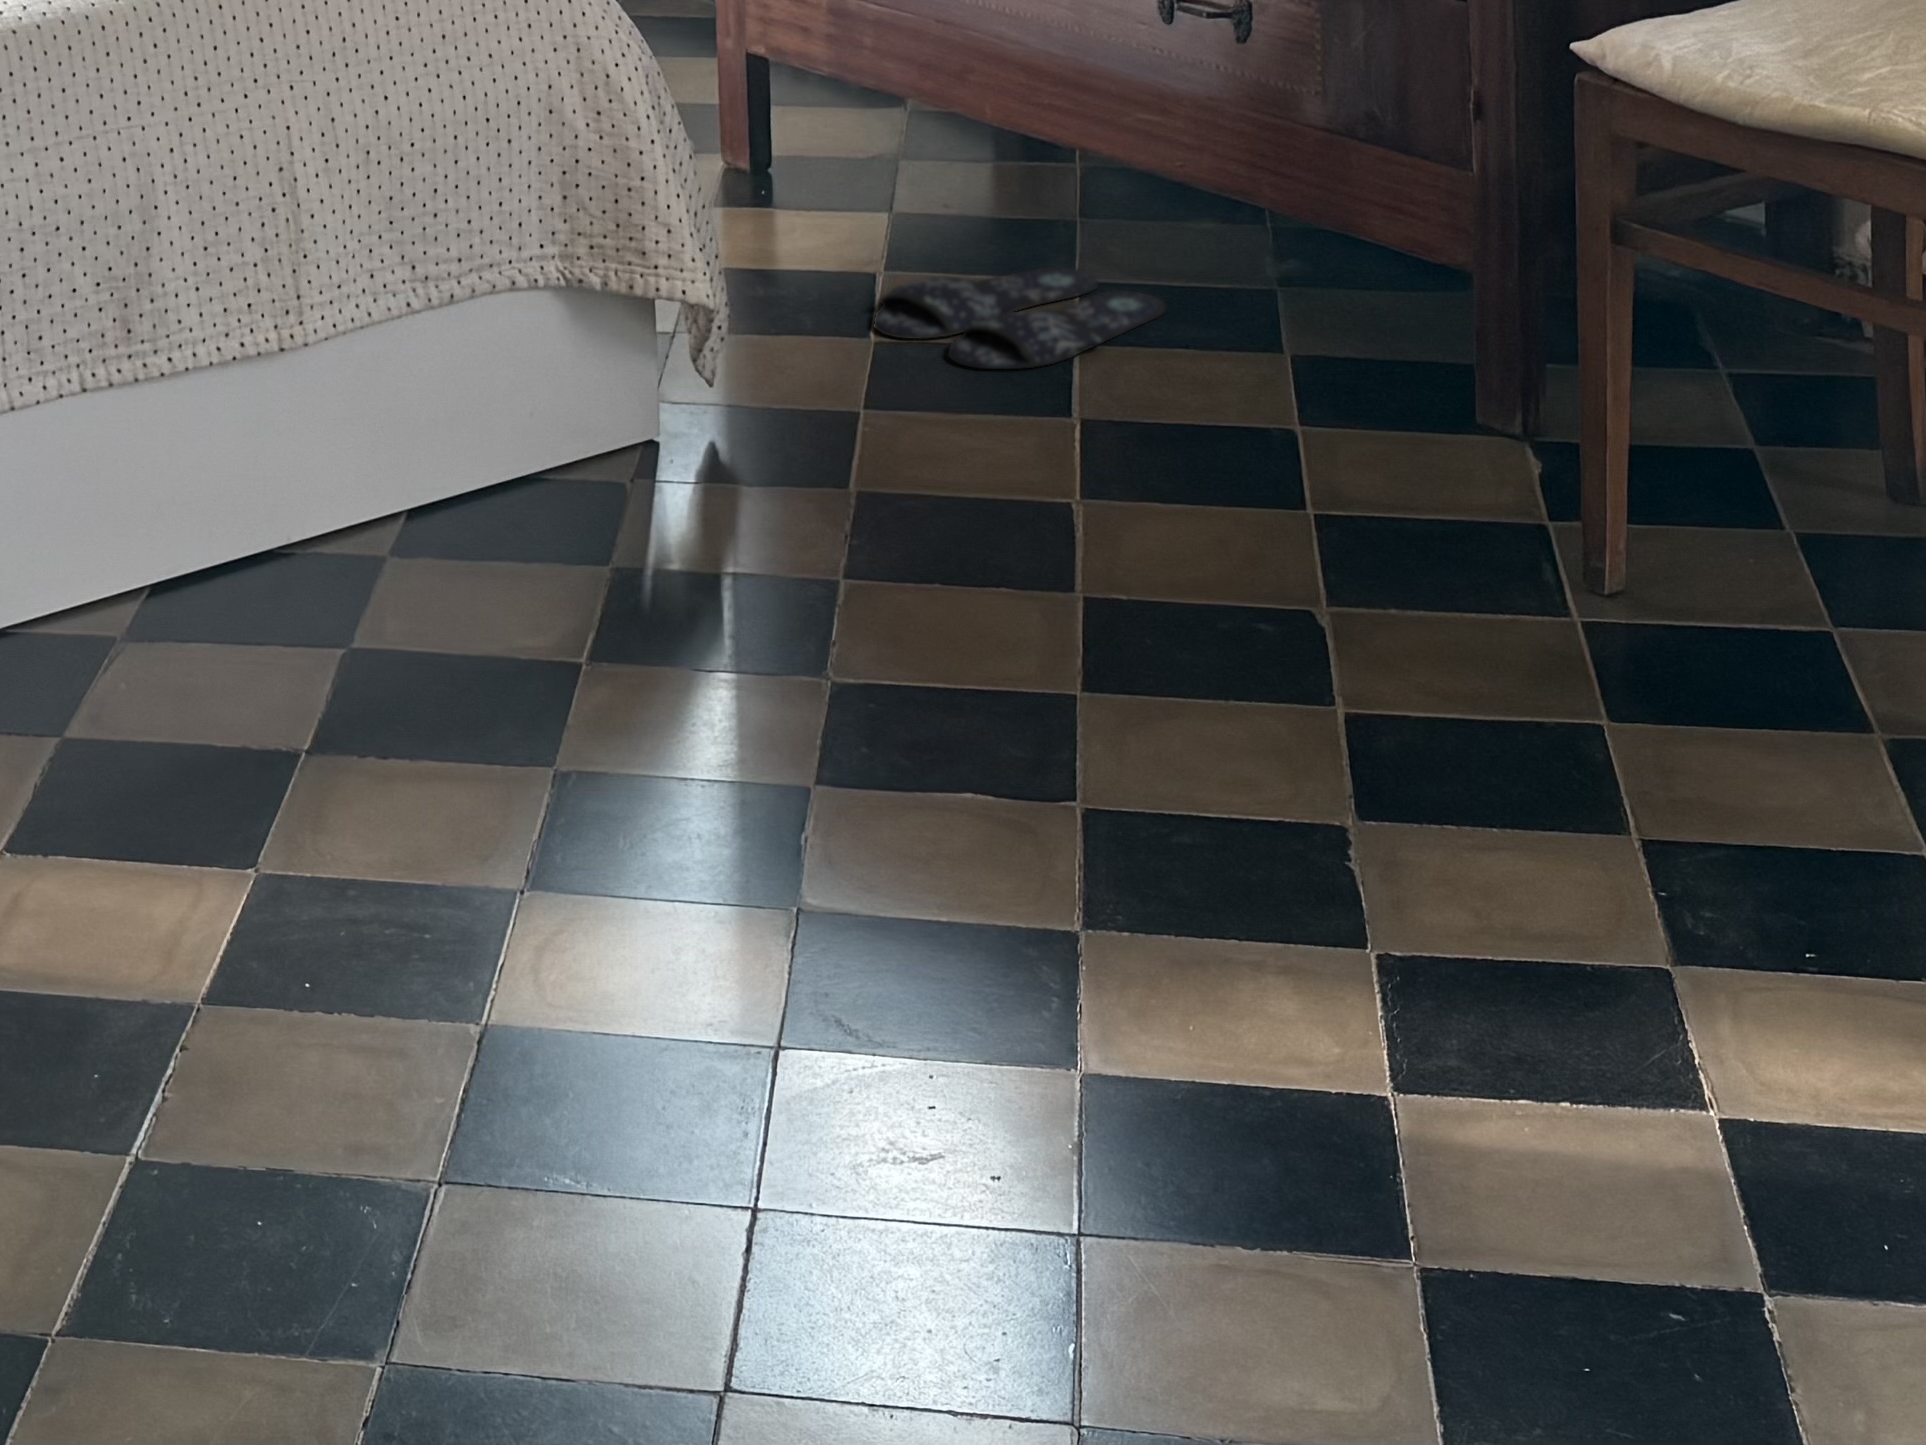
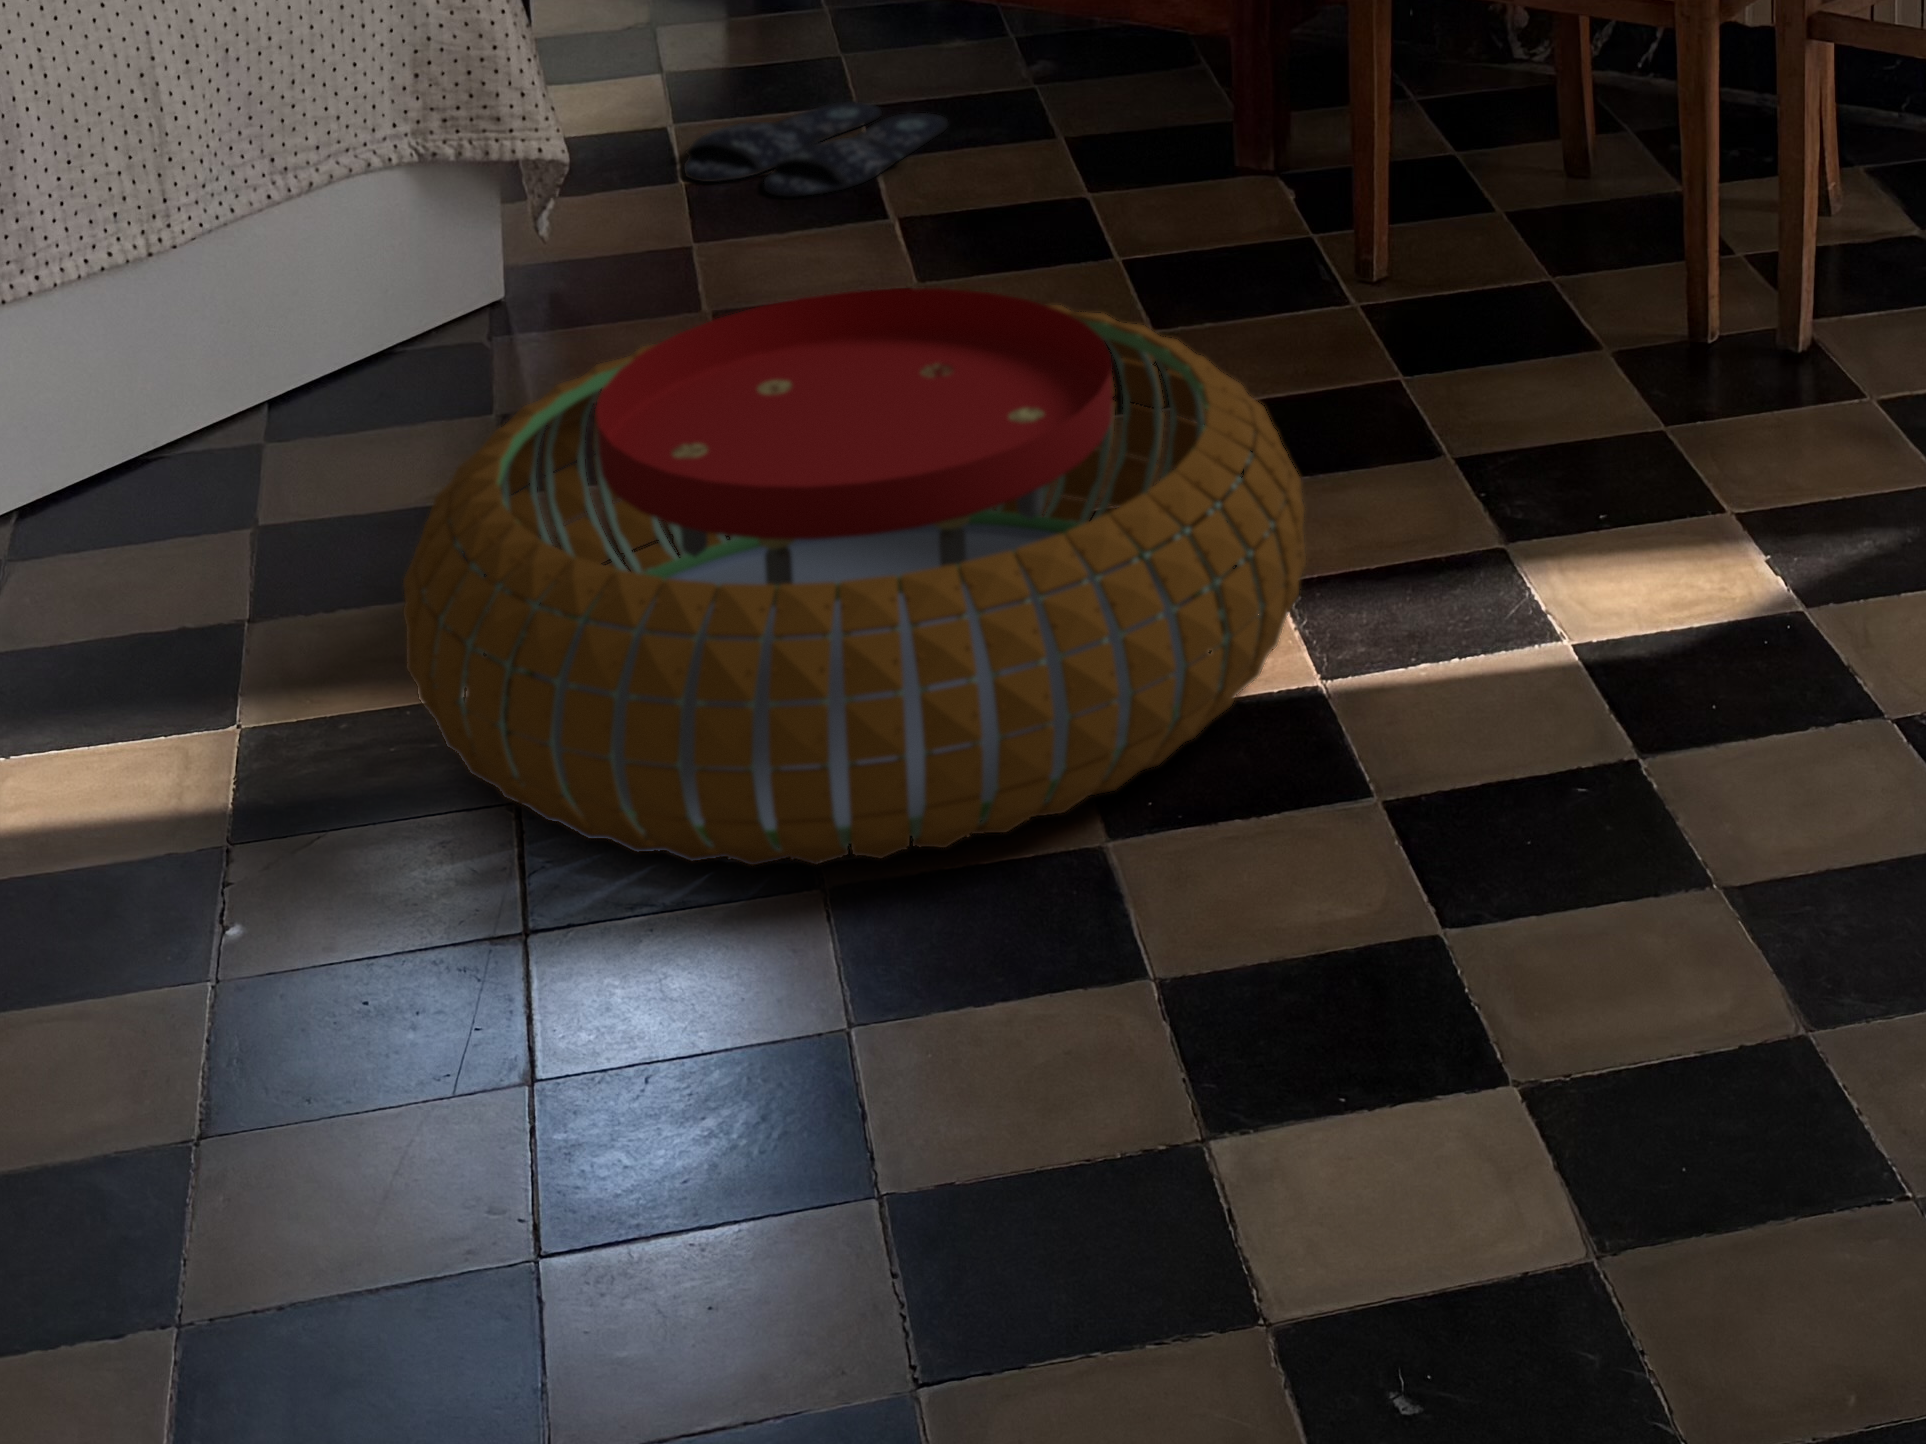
pouf: none [397,514,1381,1169] -> present [403,288,1306,865]

